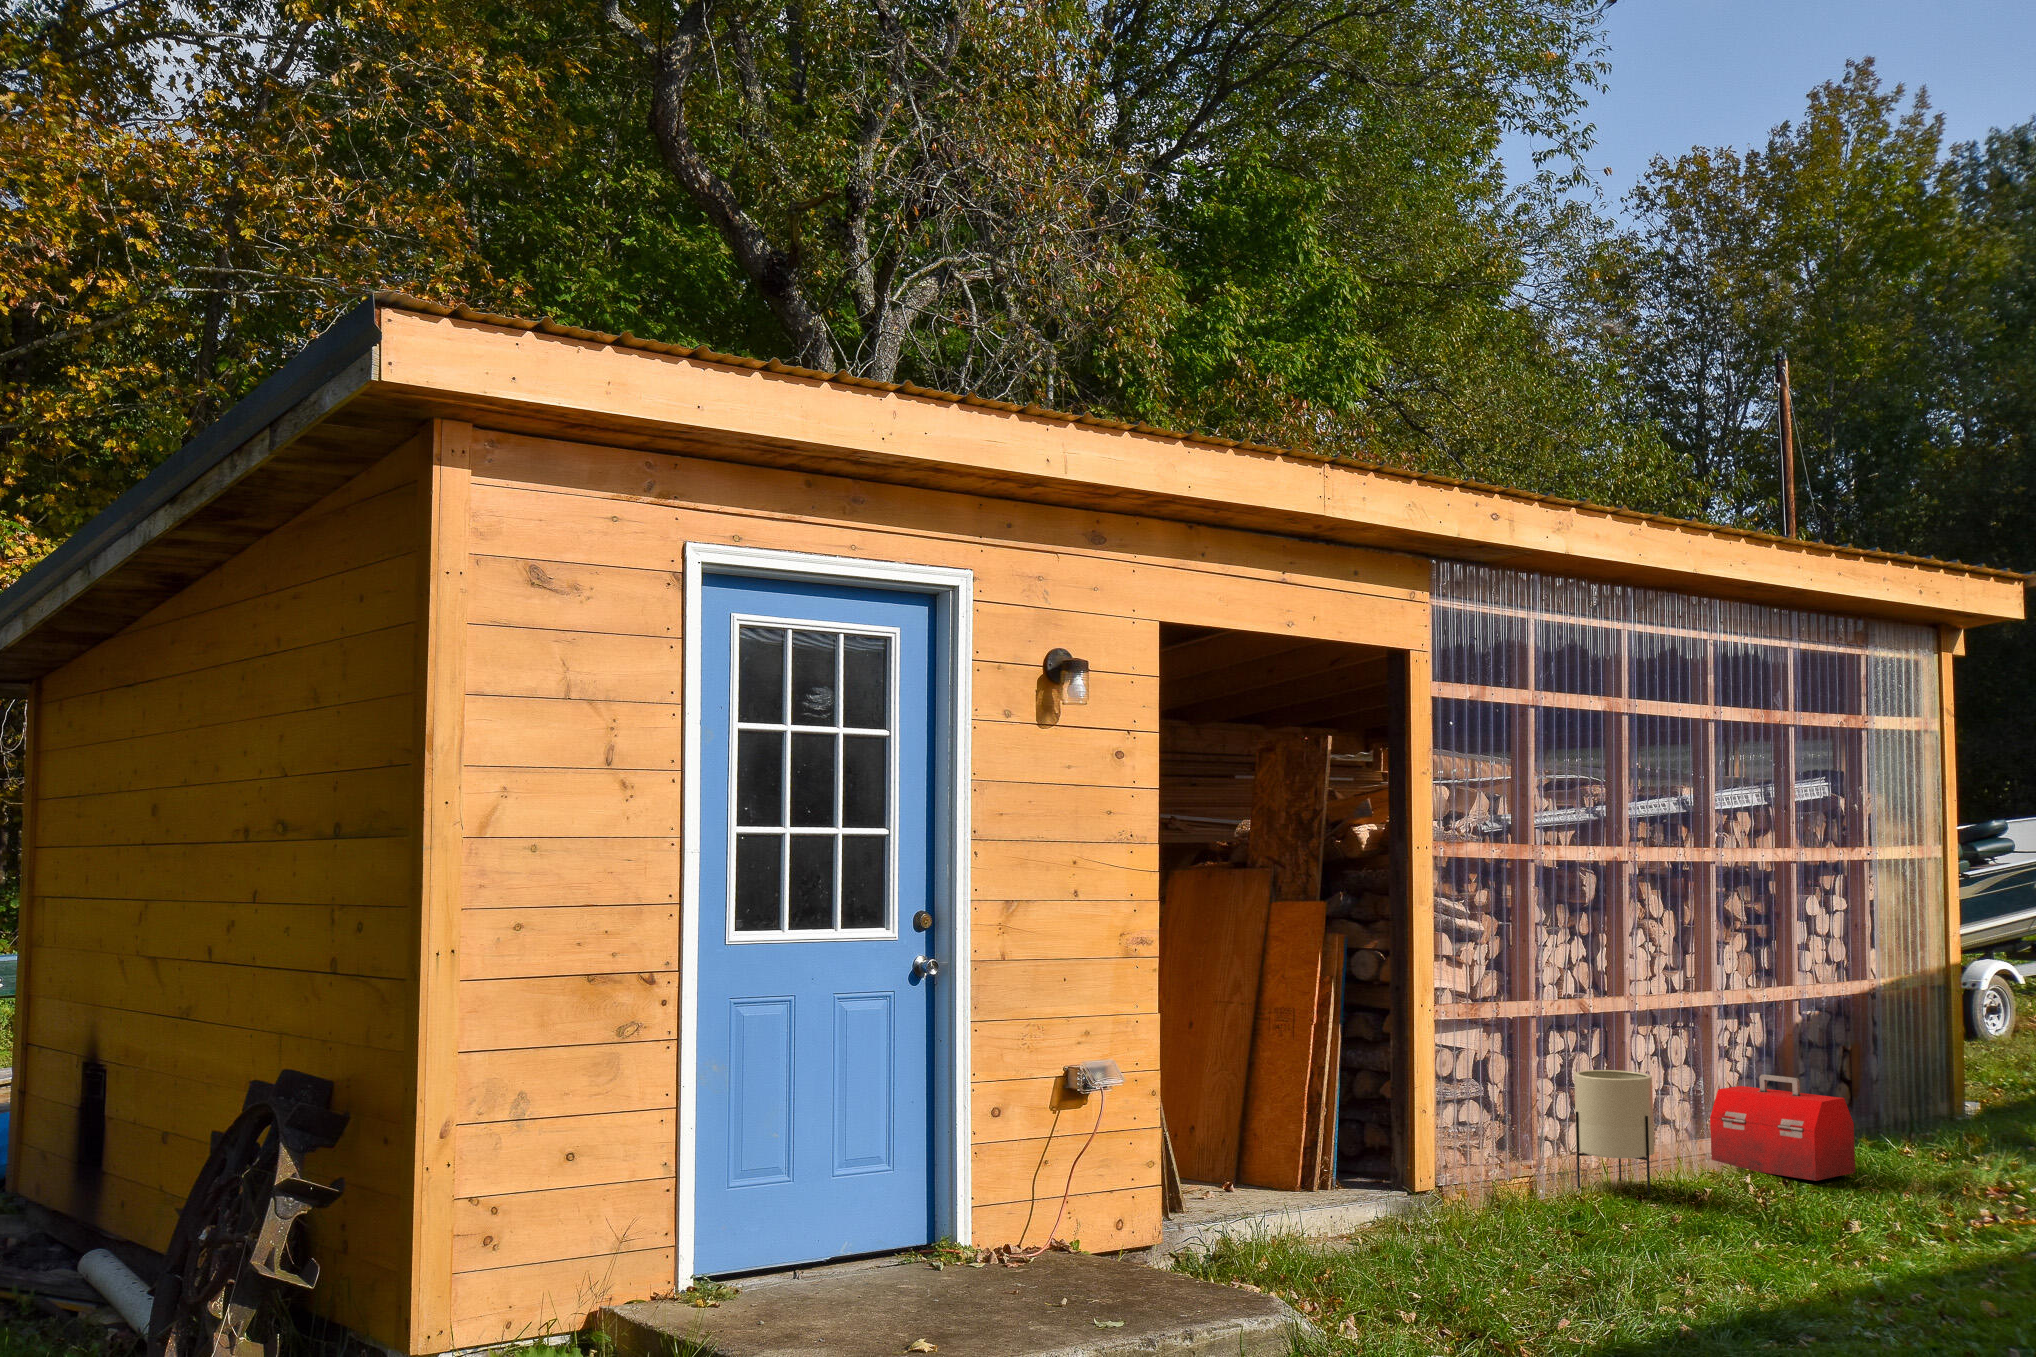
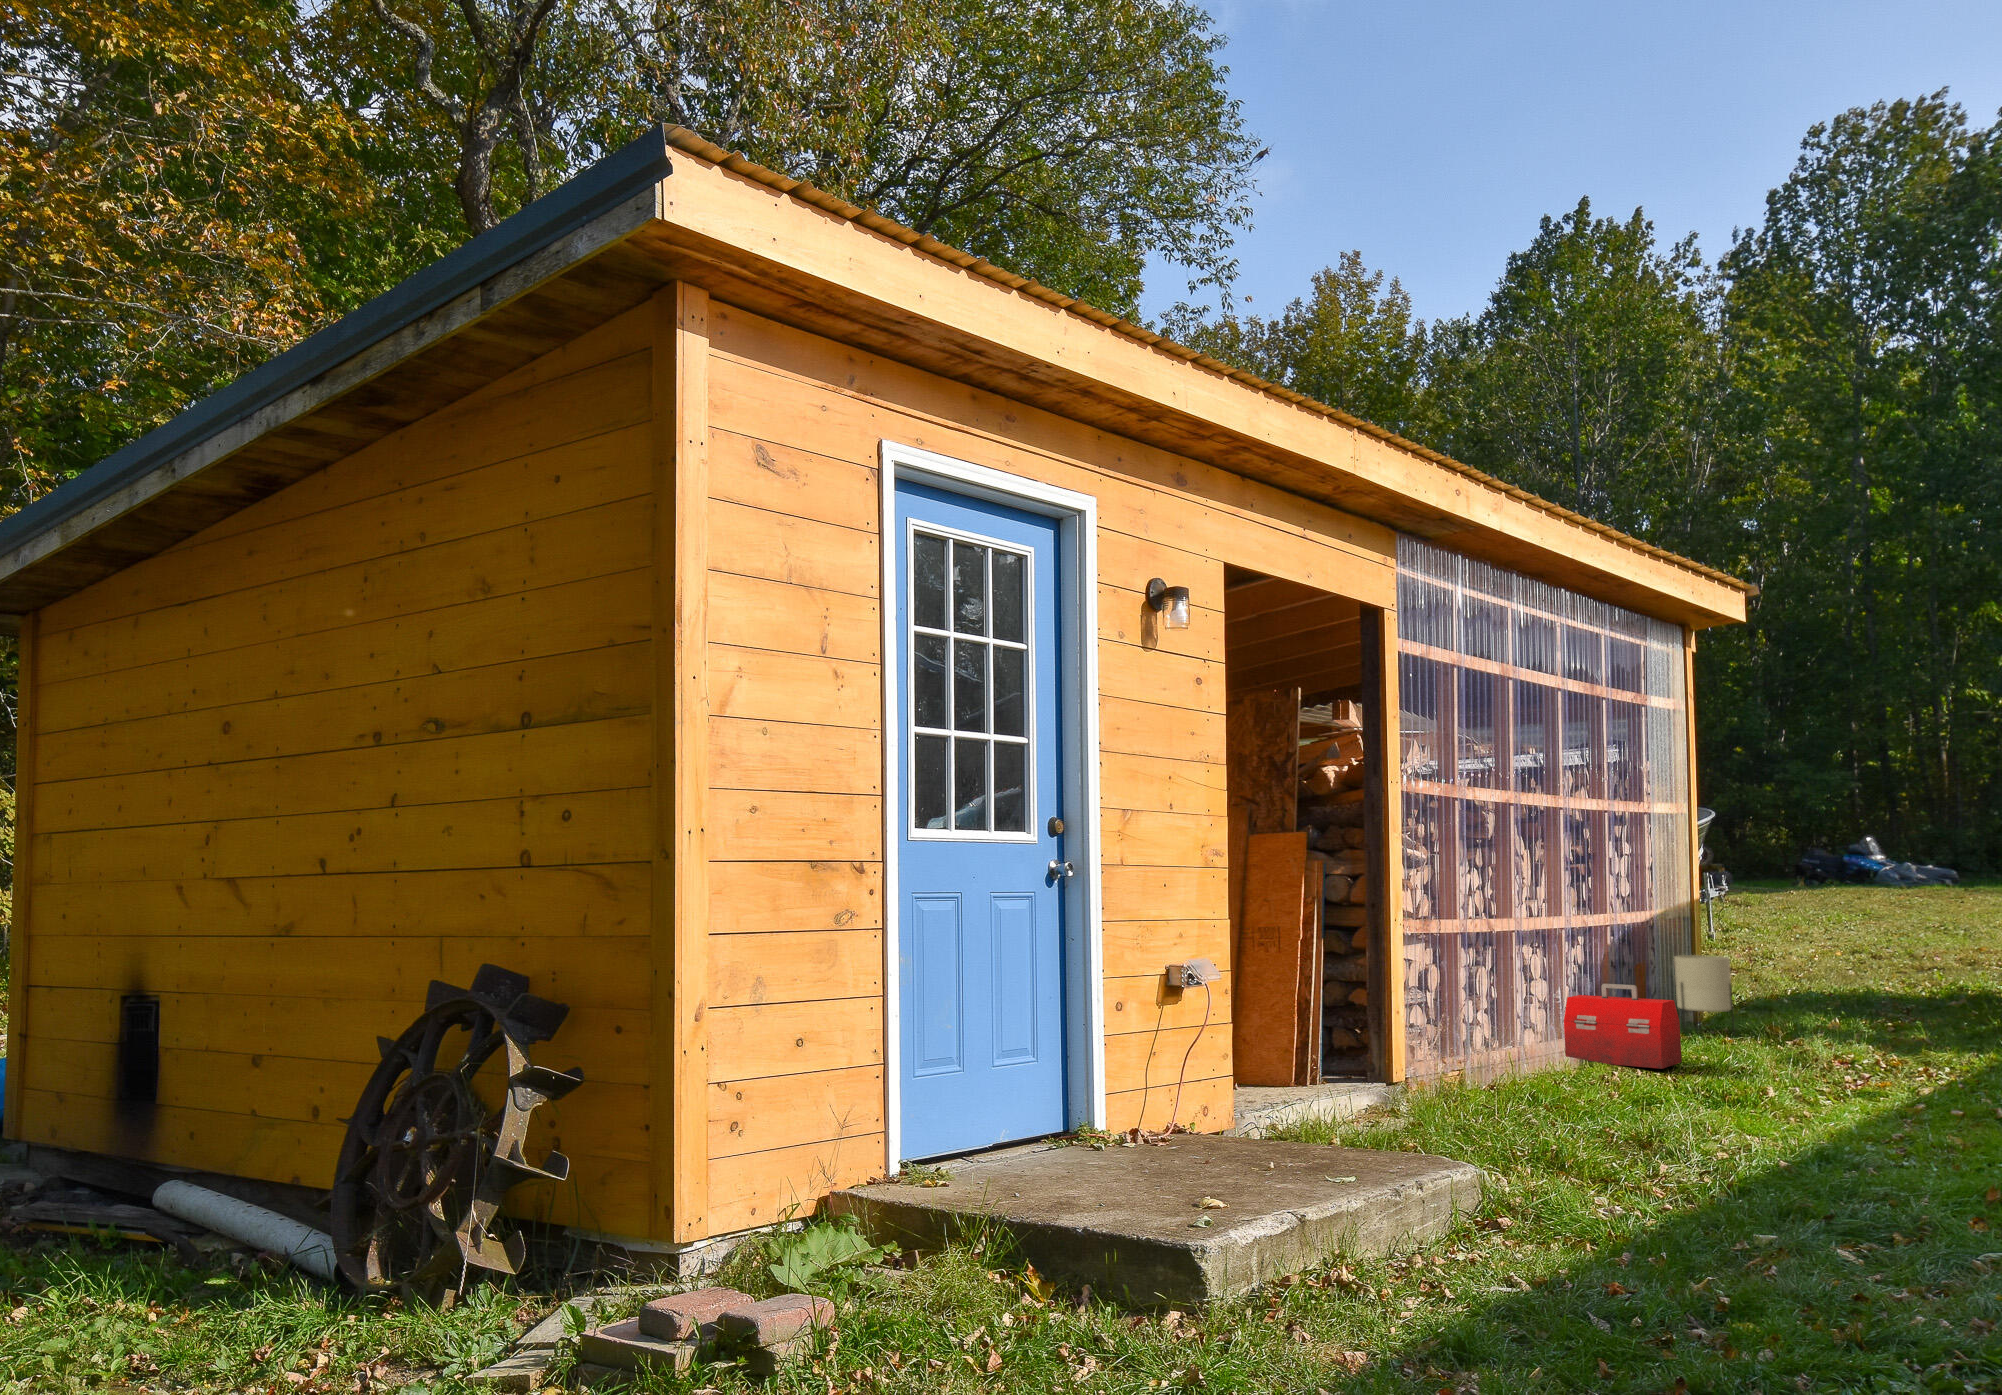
planter: present [1574,1070,1654,1195] -> present [1674,955,1735,1034]

